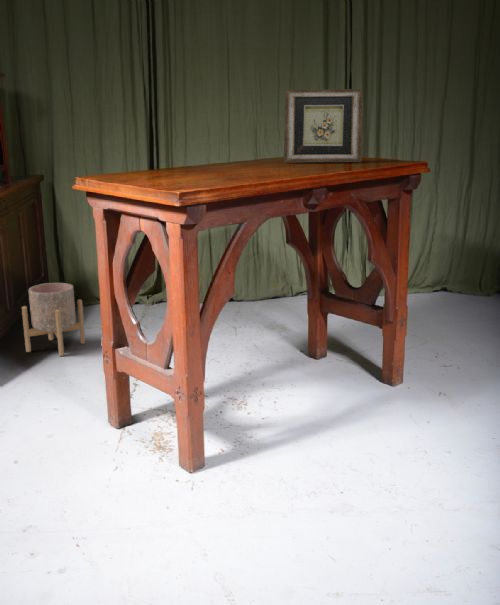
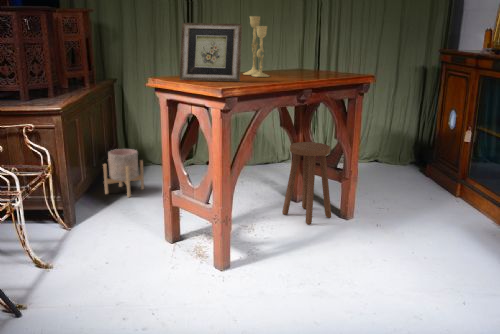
candlestick: none [224,77,264,170] -> present [243,16,269,77]
picture frame: present [284,89,363,162] -> present [180,23,242,81]
stool: none [292,267,367,394] -> present [282,142,331,224]

